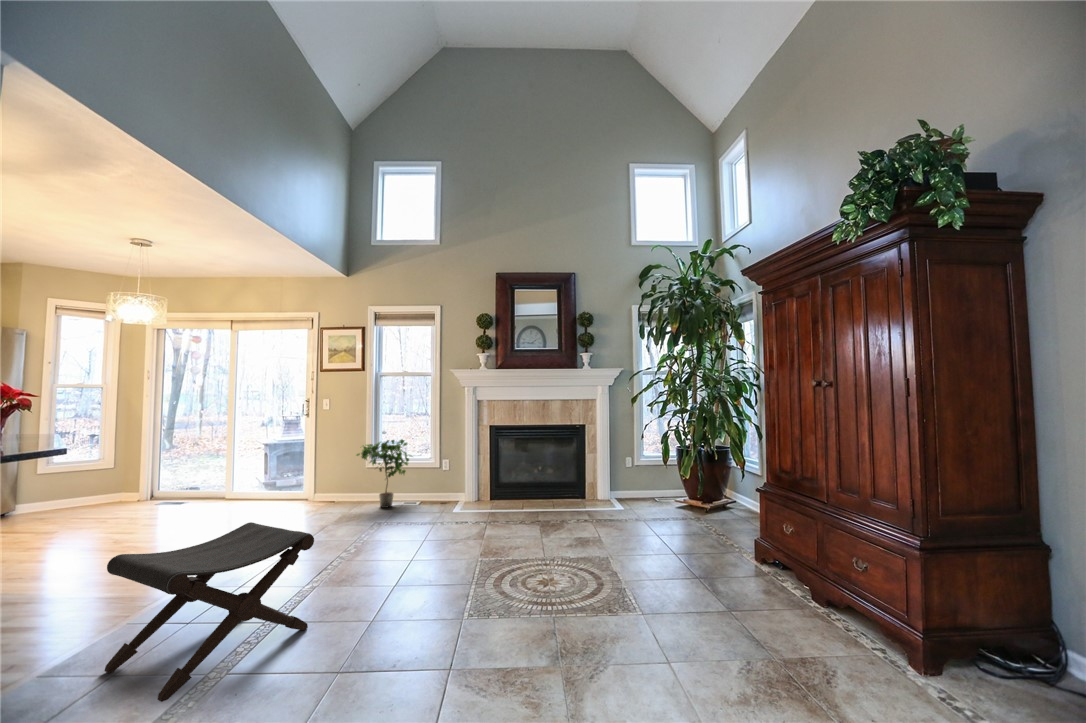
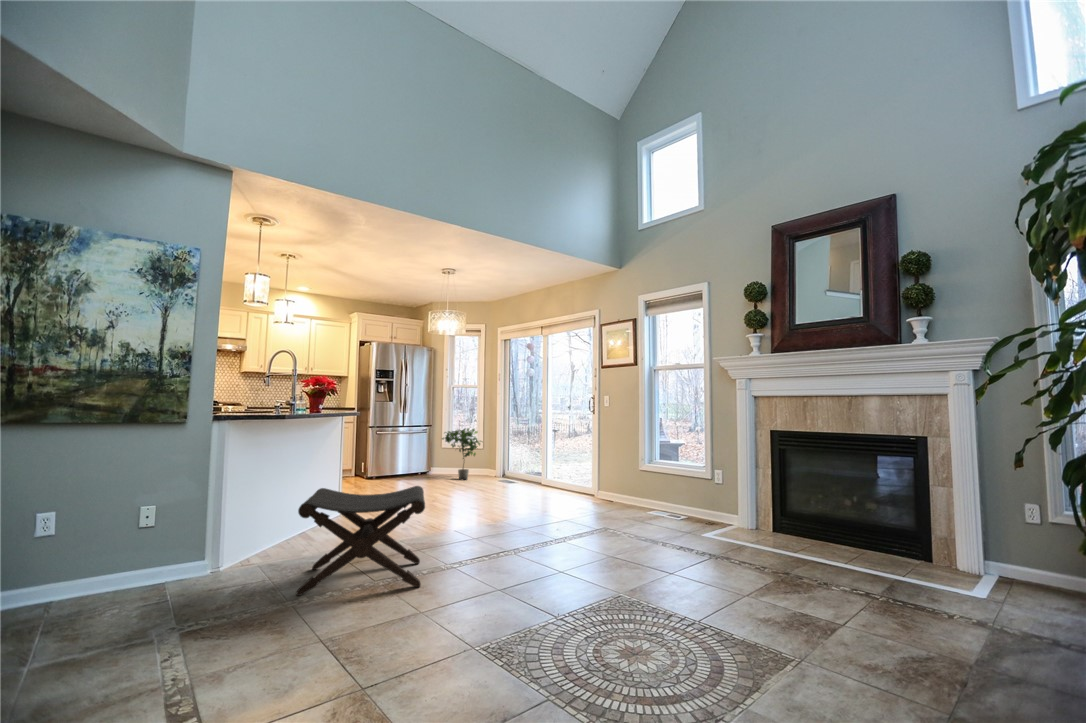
potted plant: present [356,439,412,508] -> present [442,428,482,480]

